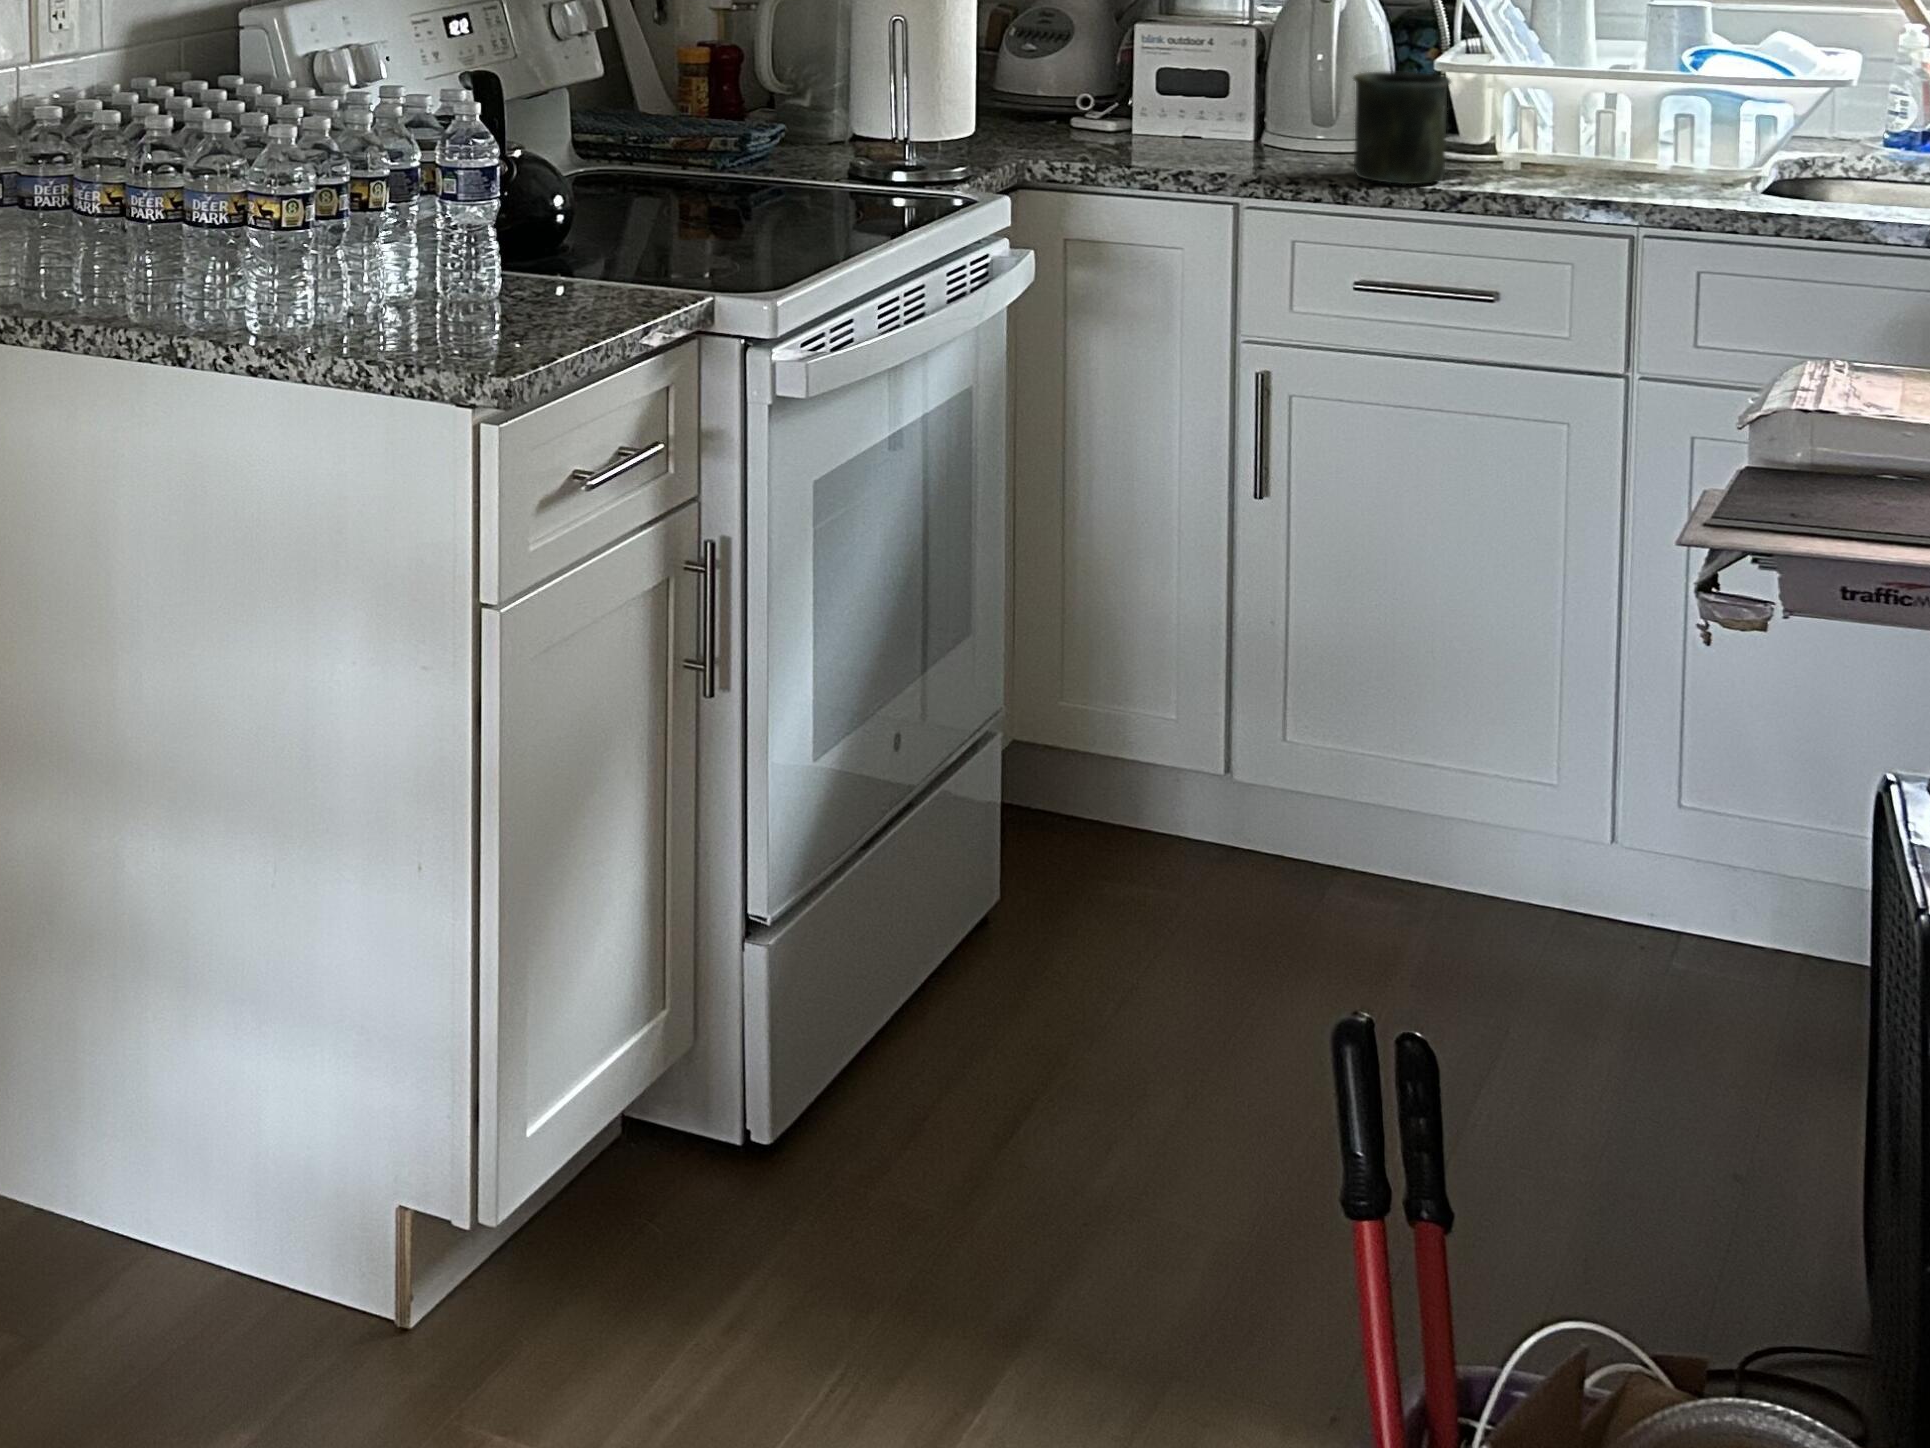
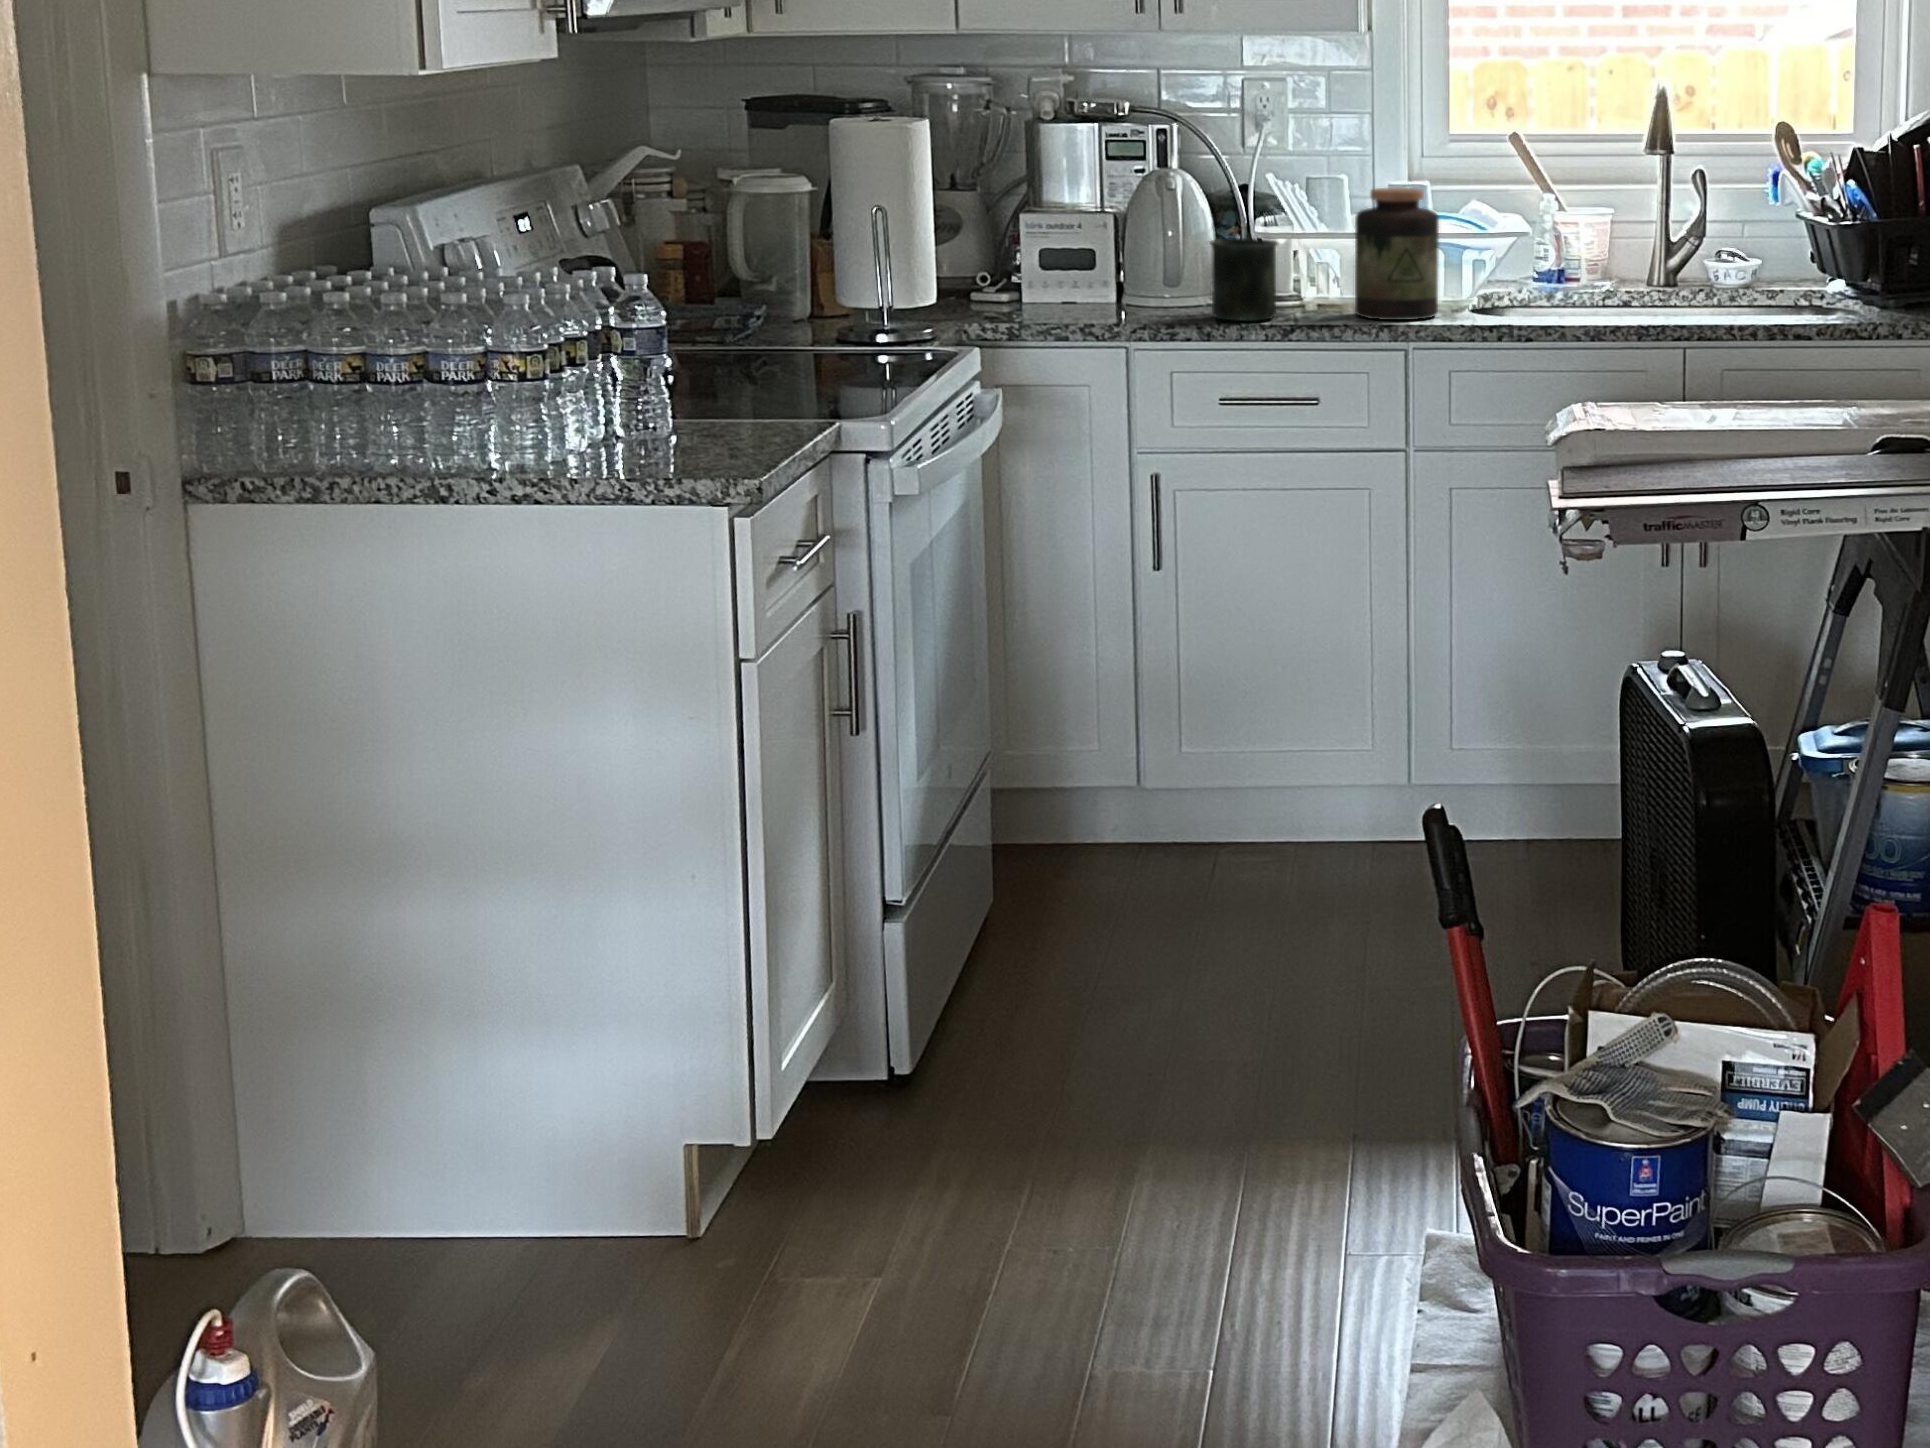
jar: none [1564,13,1695,198] -> present [1355,188,1439,320]

